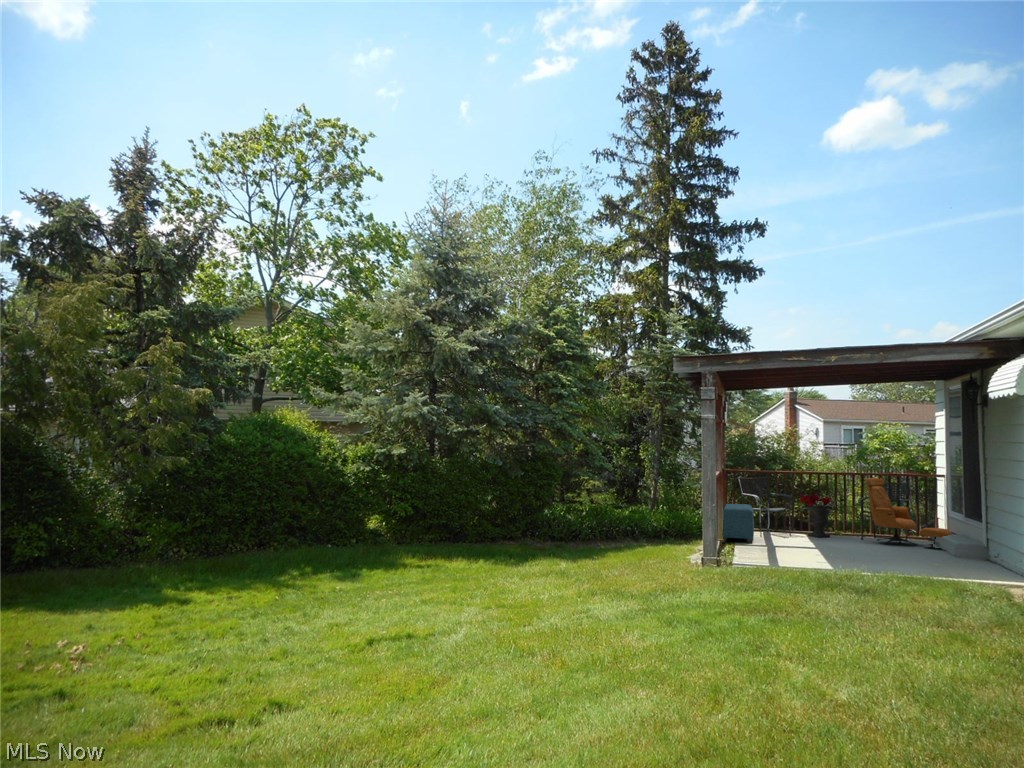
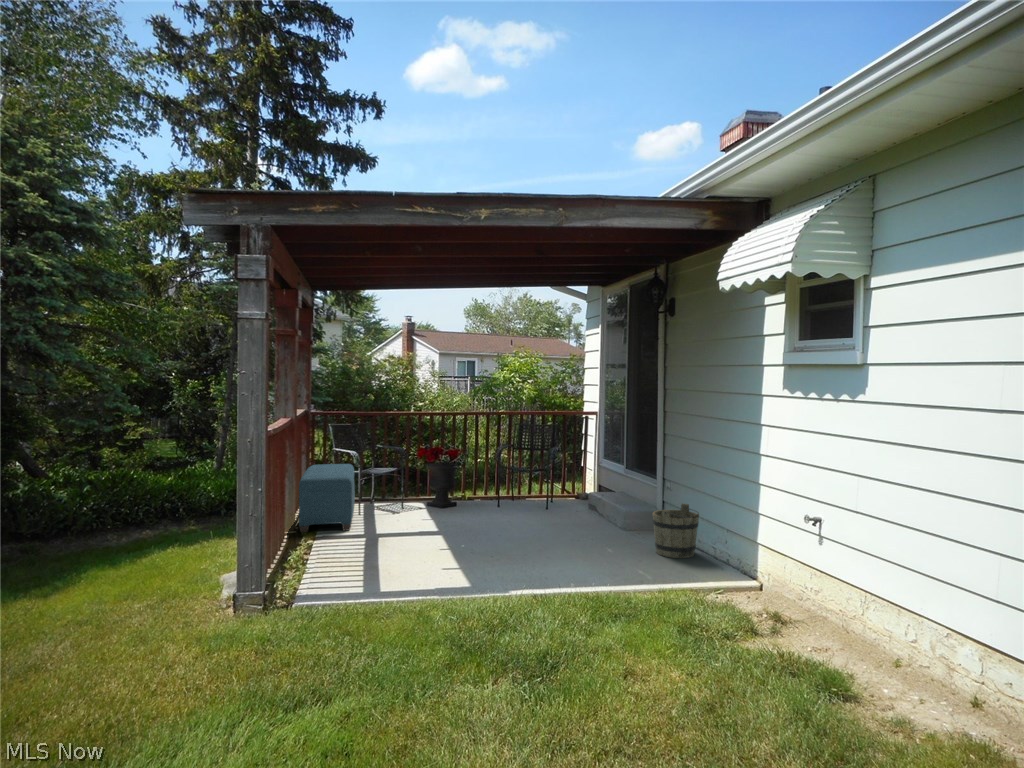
lounge chair: present [866,478,952,549] -> none [505,418,607,512]
bucket: none [964,535,1000,570] -> present [653,504,699,558]

